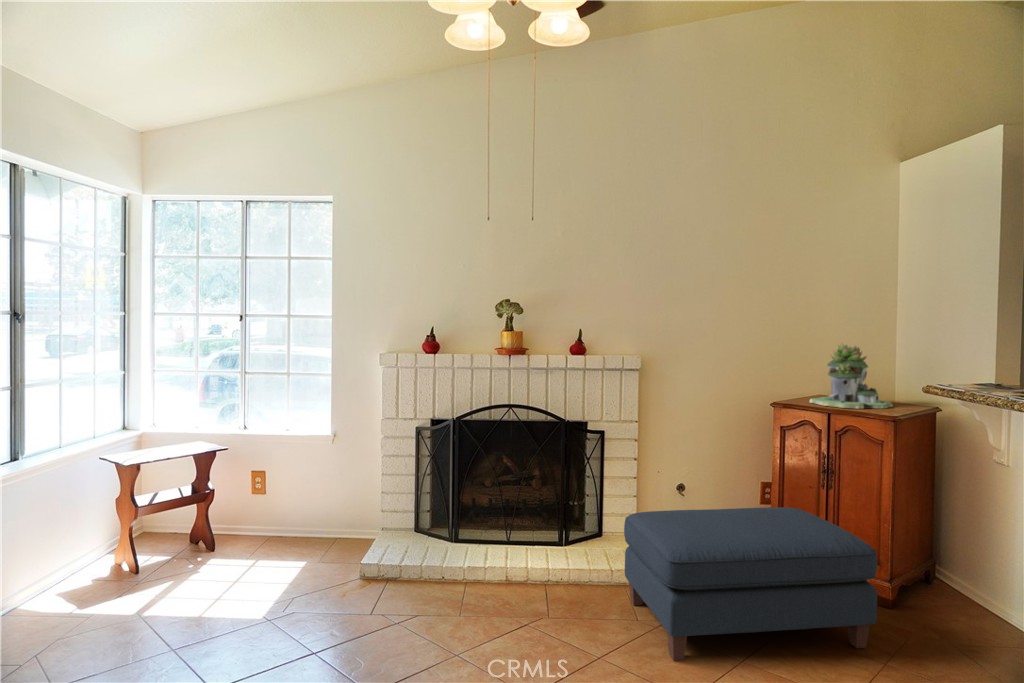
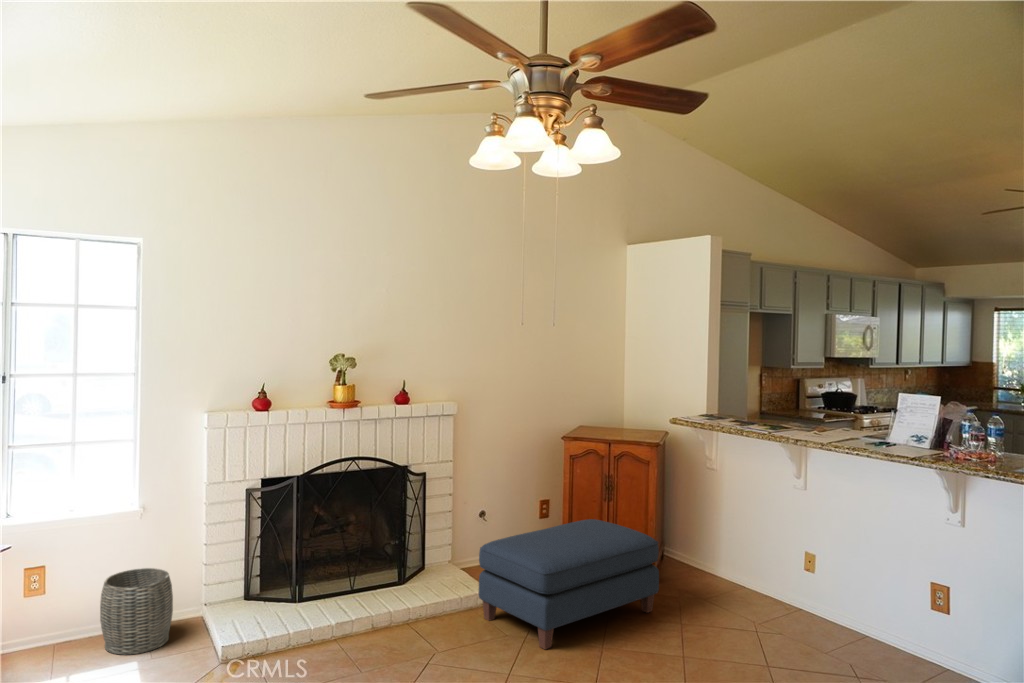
succulent planter: present [810,343,892,409] -> none [592,383,647,436]
woven basket: none [284,485,345,559] -> present [100,568,173,655]

